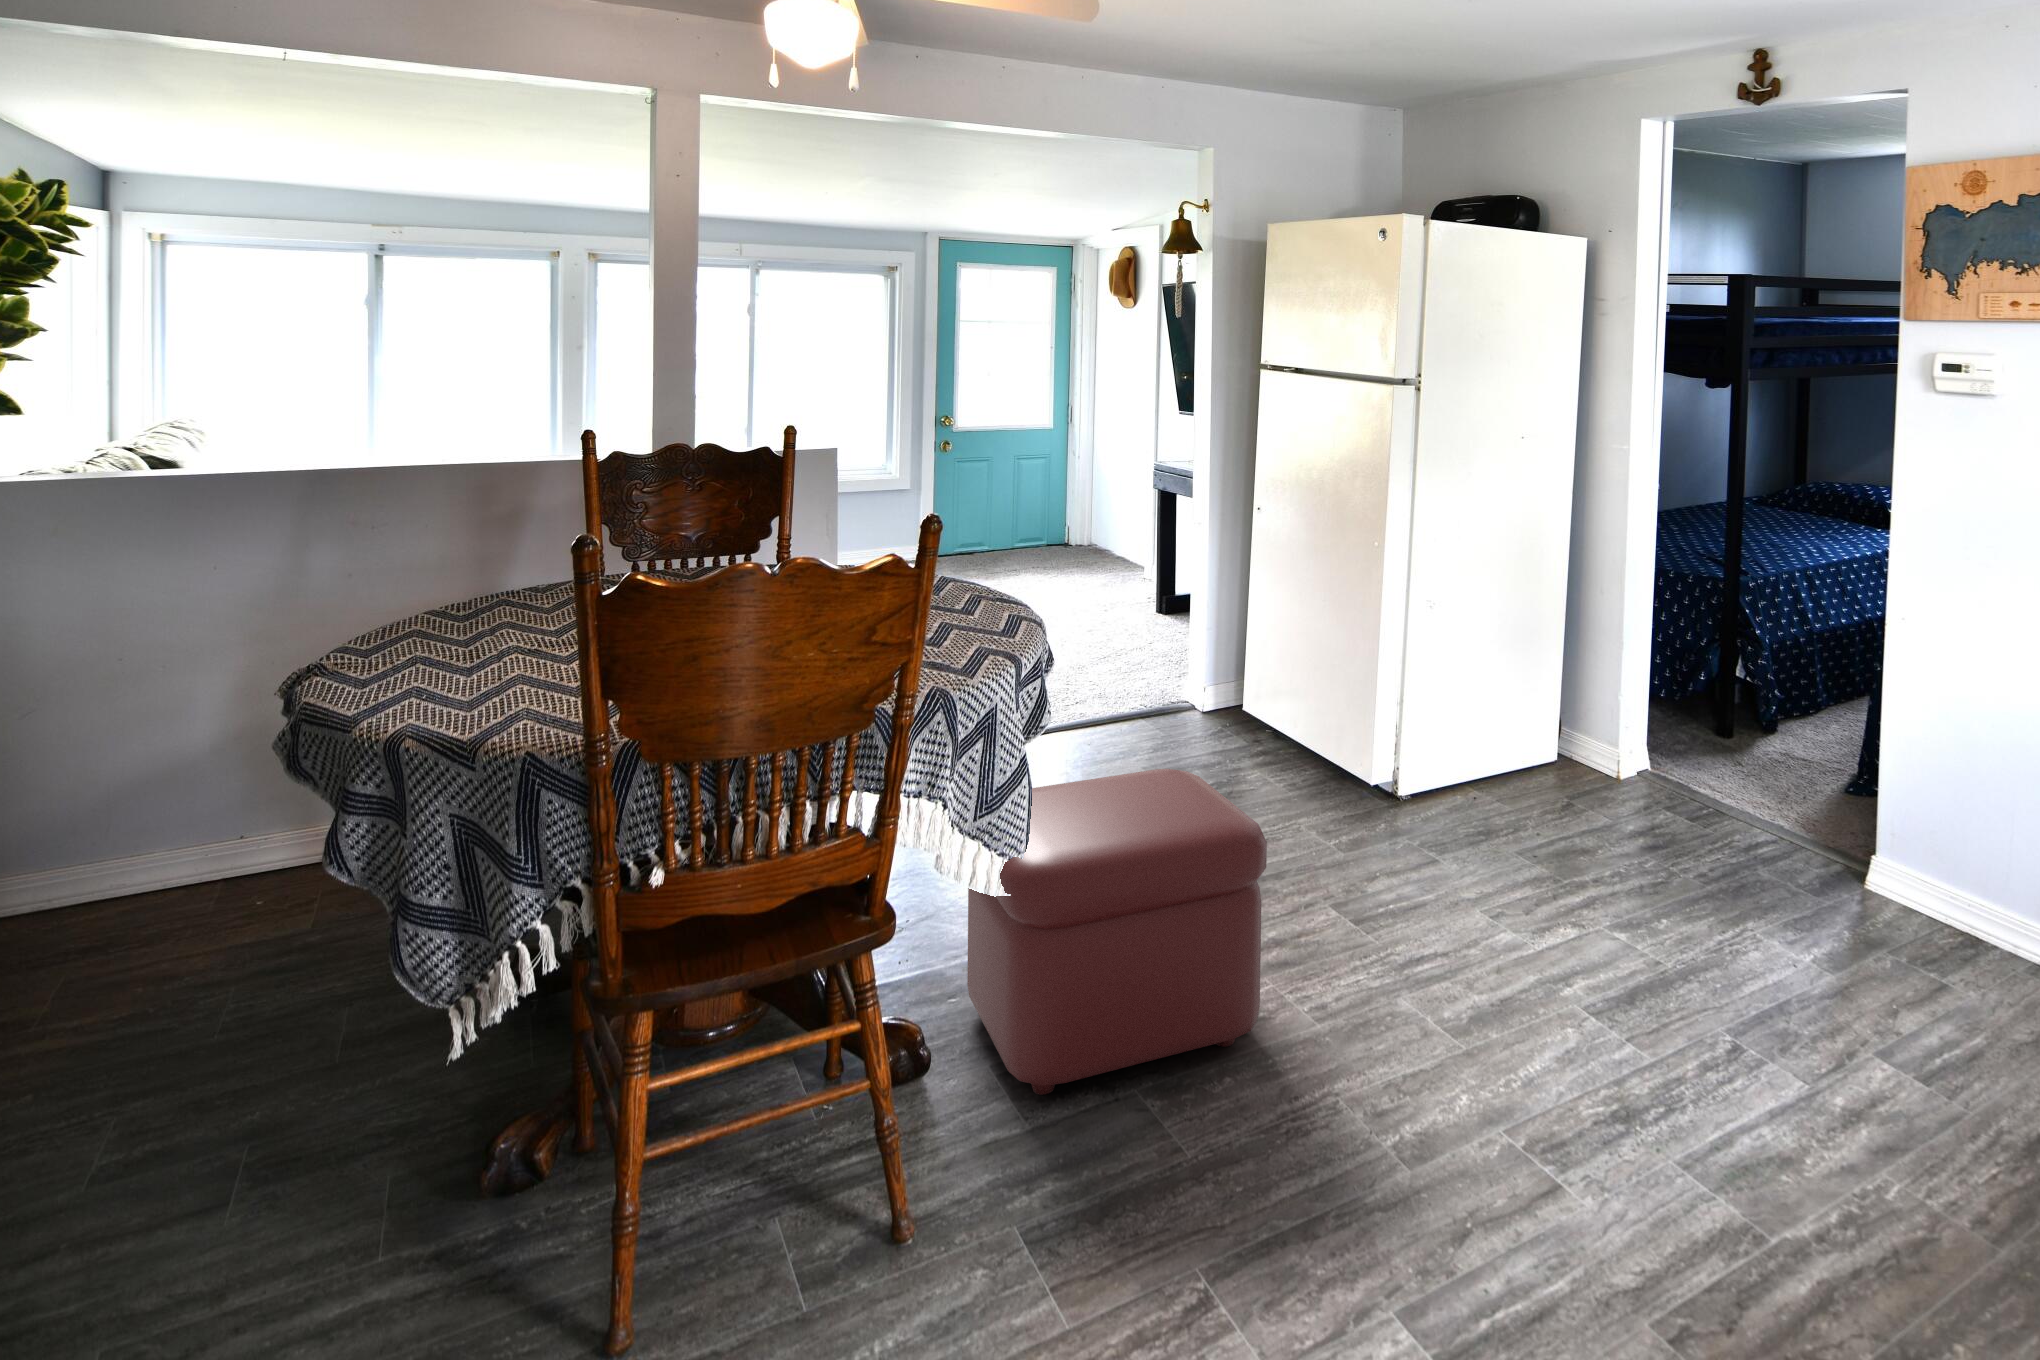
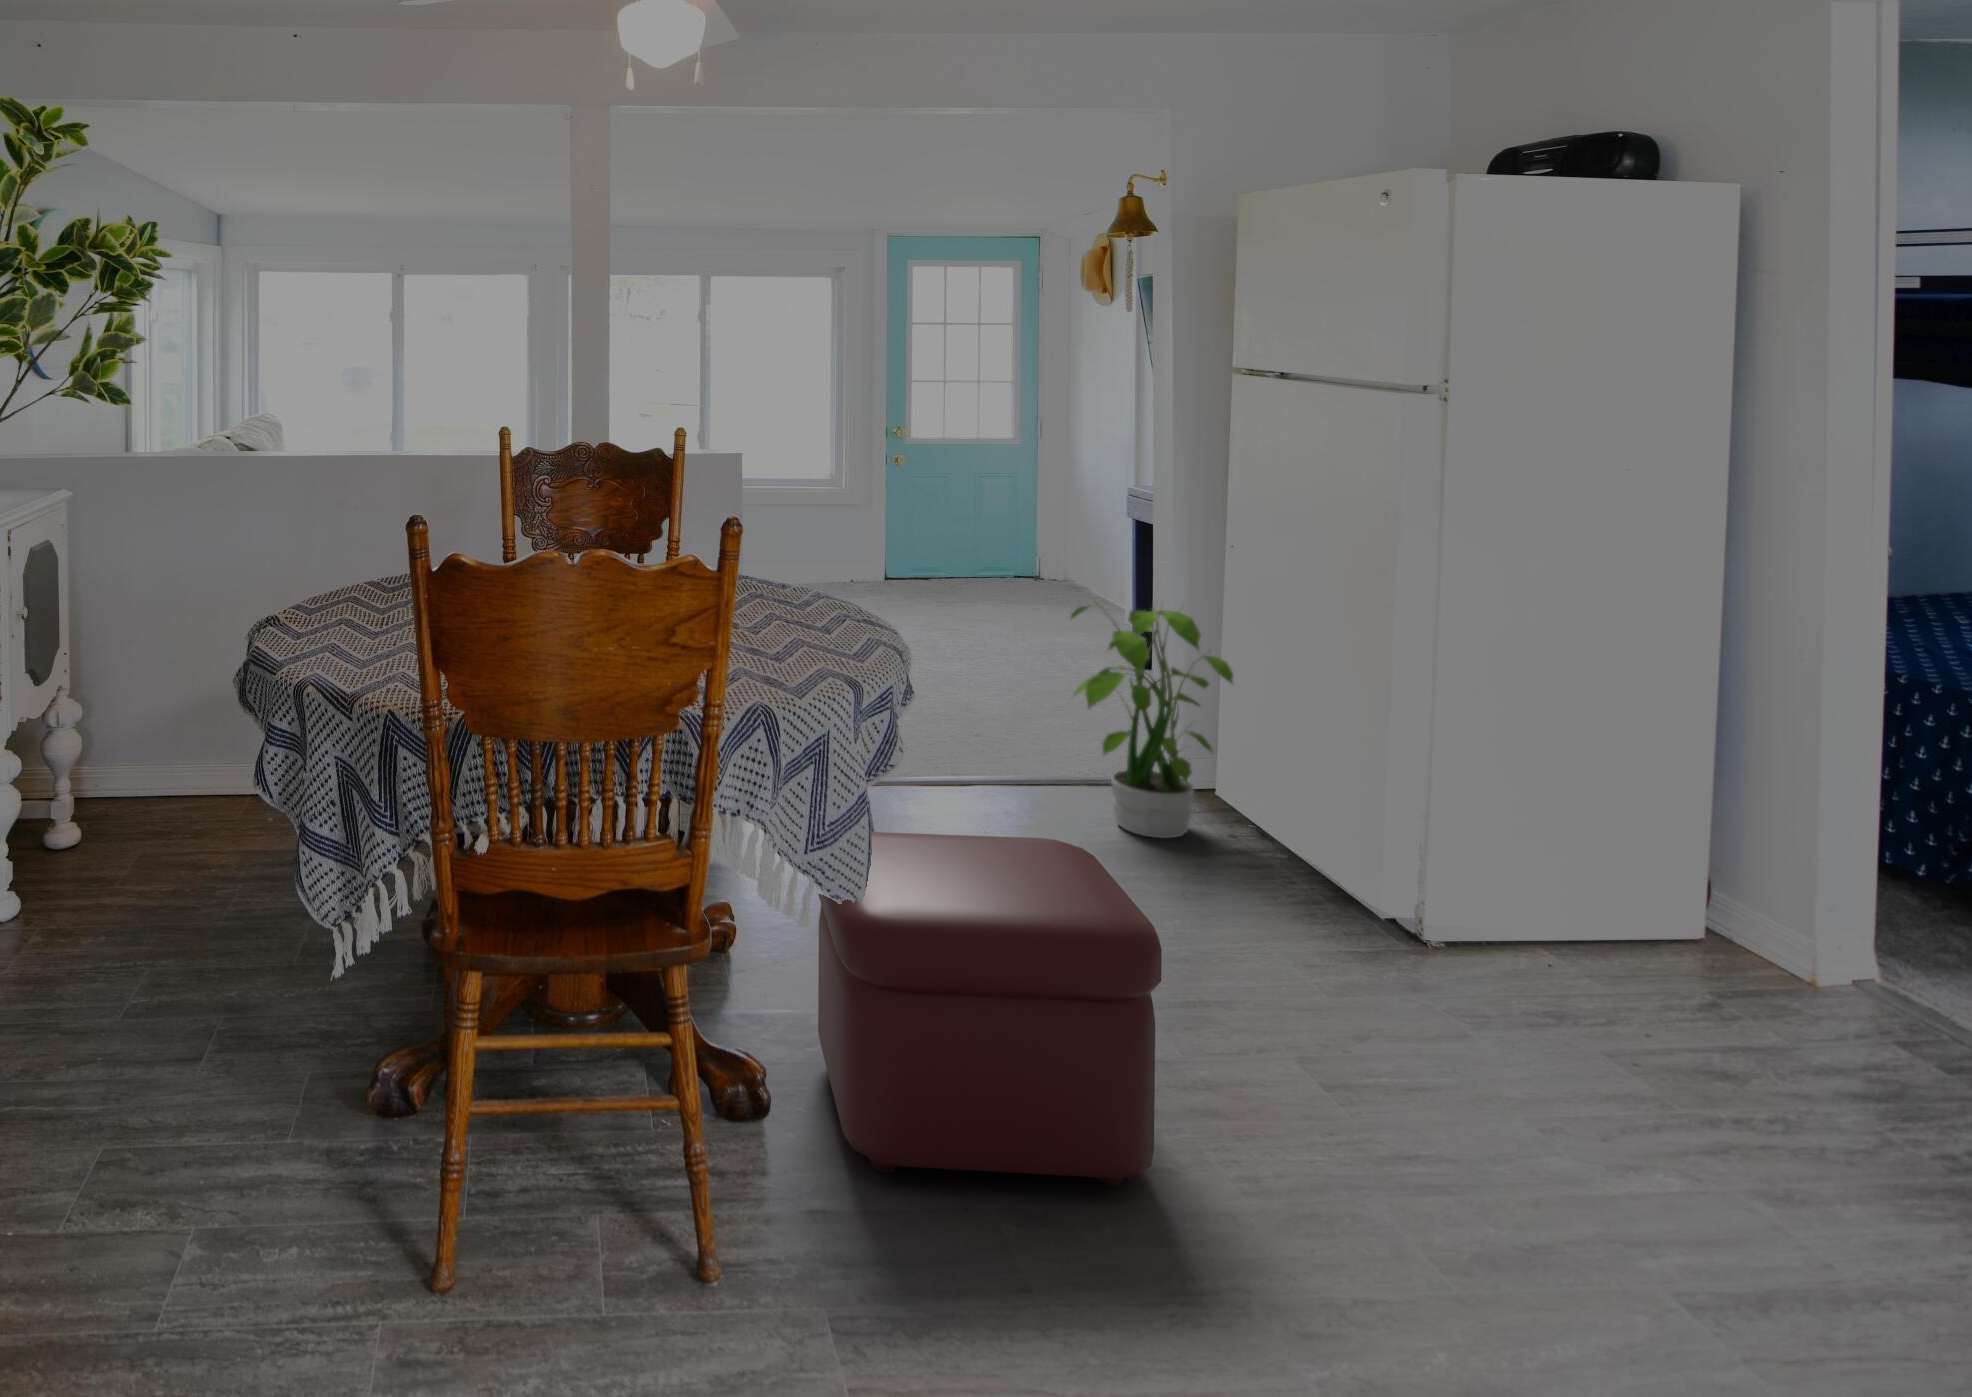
potted plant: none [1133,553,1263,756] -> present [1070,604,1233,838]

